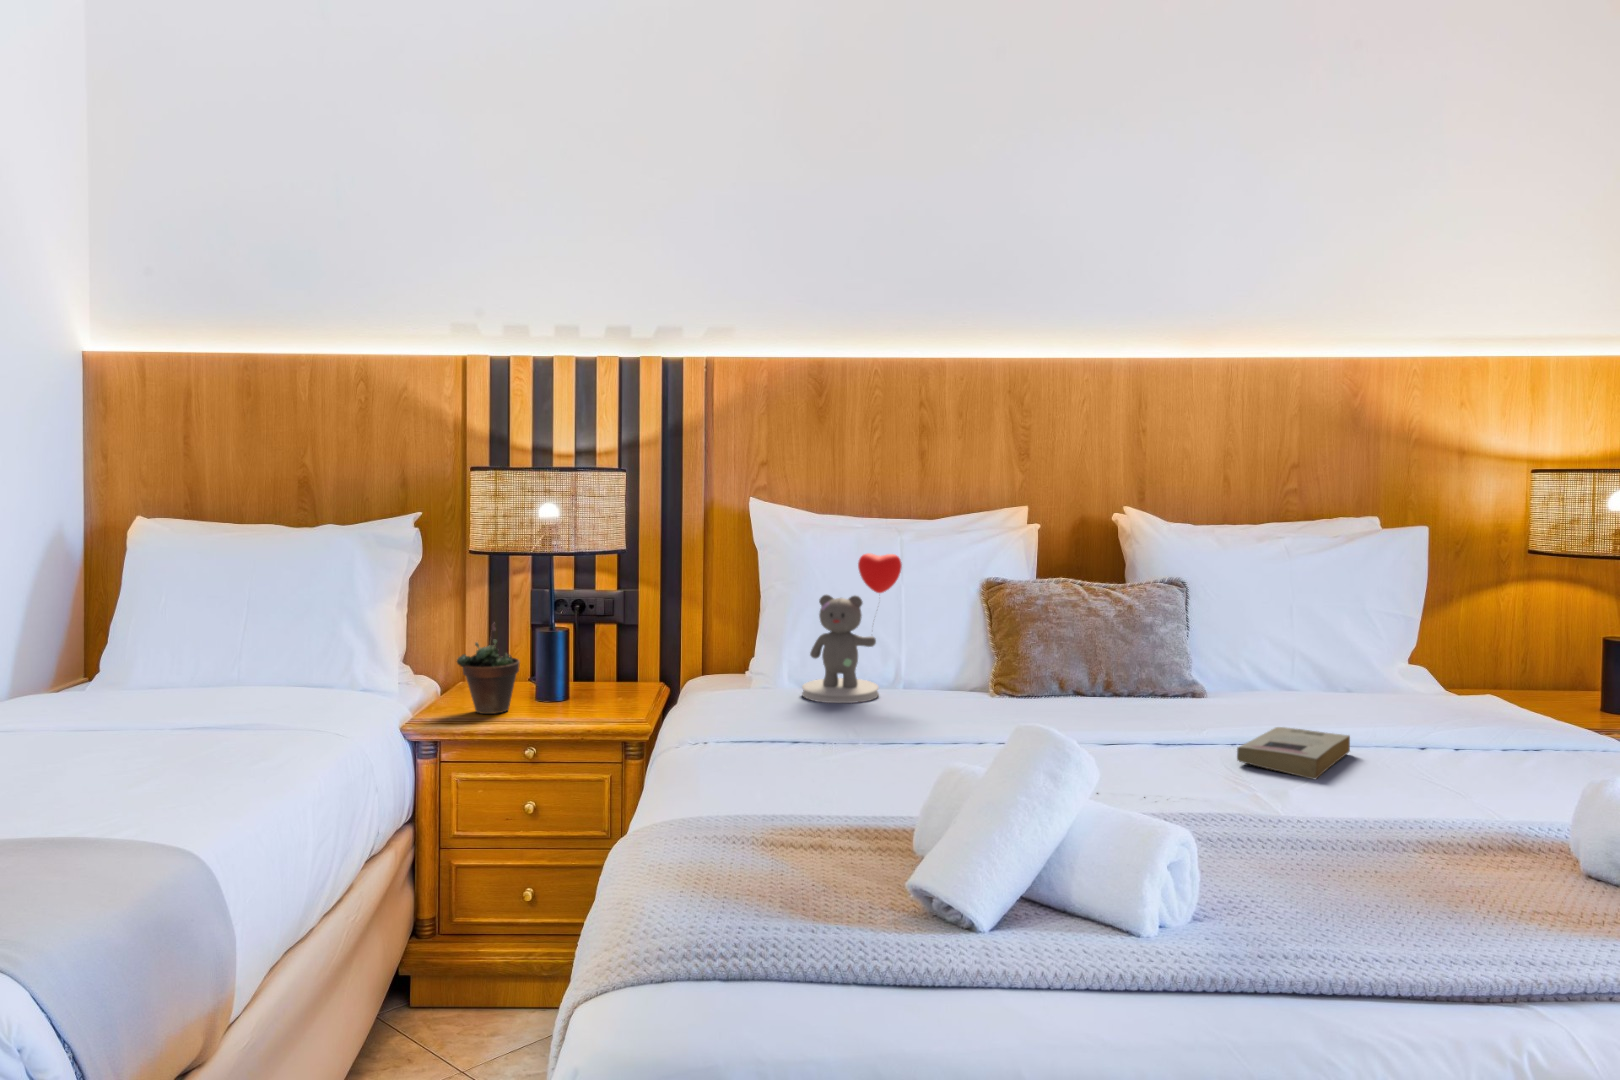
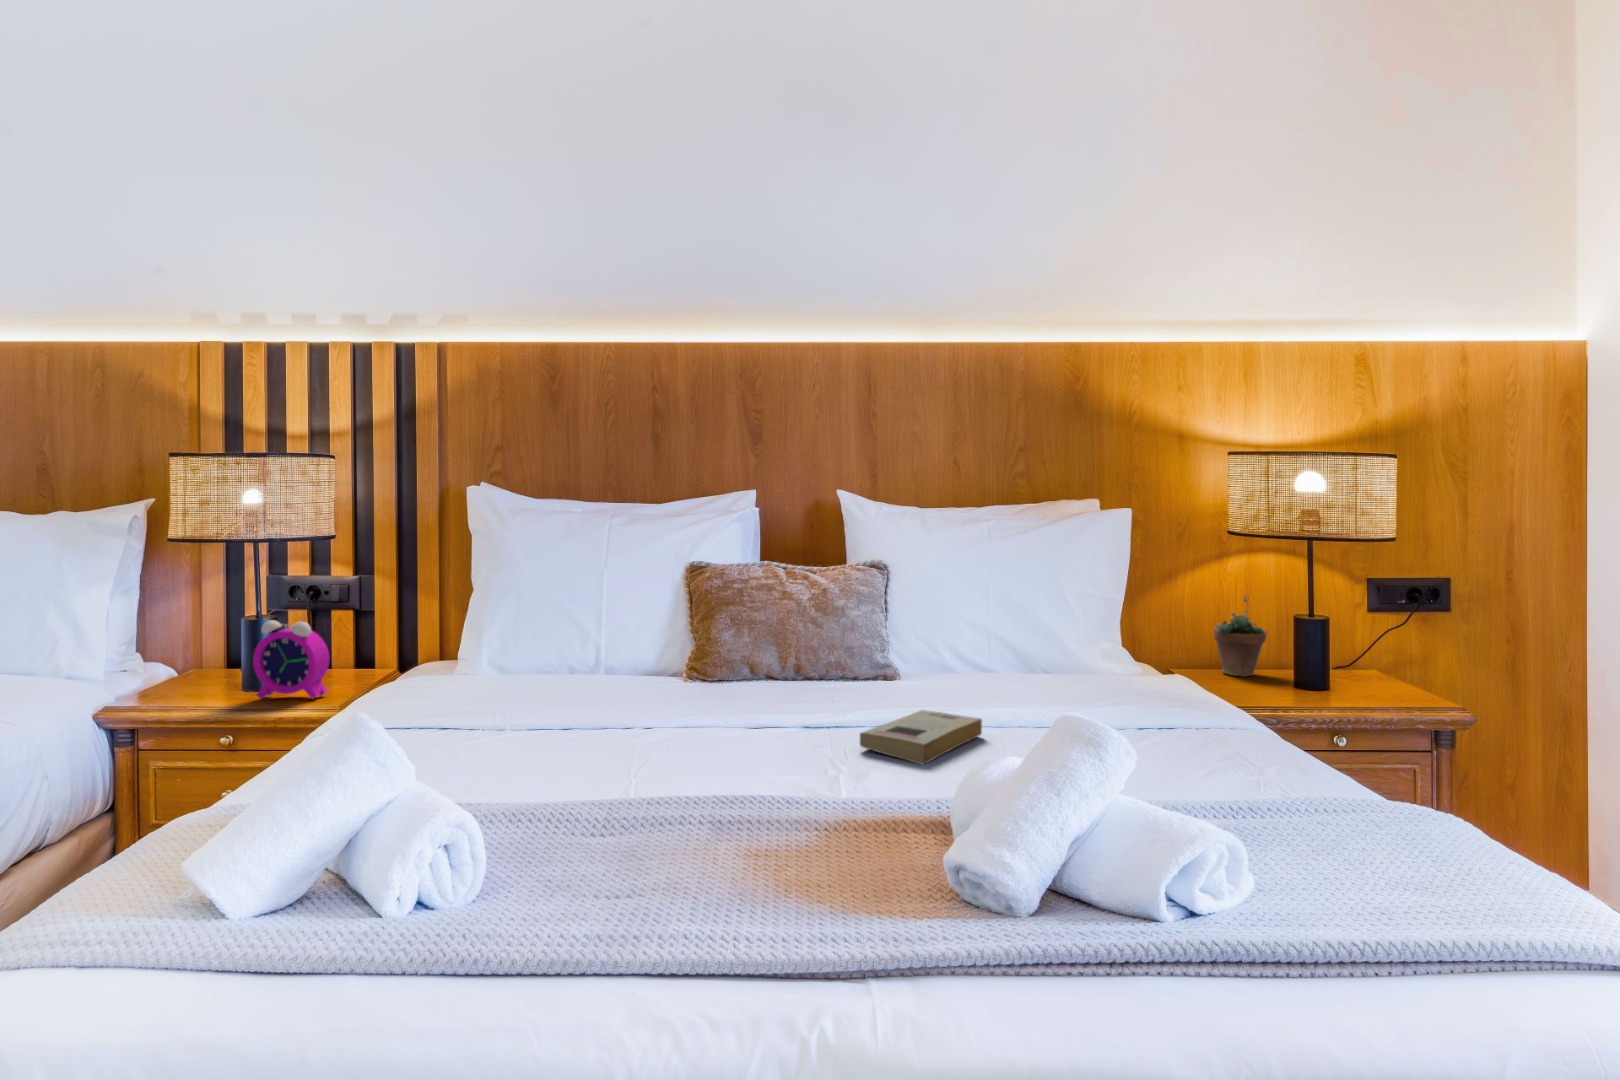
teddy bear: present [802,553,902,703] -> none [495,540,589,689]
succulent plant: present [457,622,520,714] -> present [1214,597,1266,677]
alarm clock: none [552,622,623,712] -> present [253,613,330,699]

